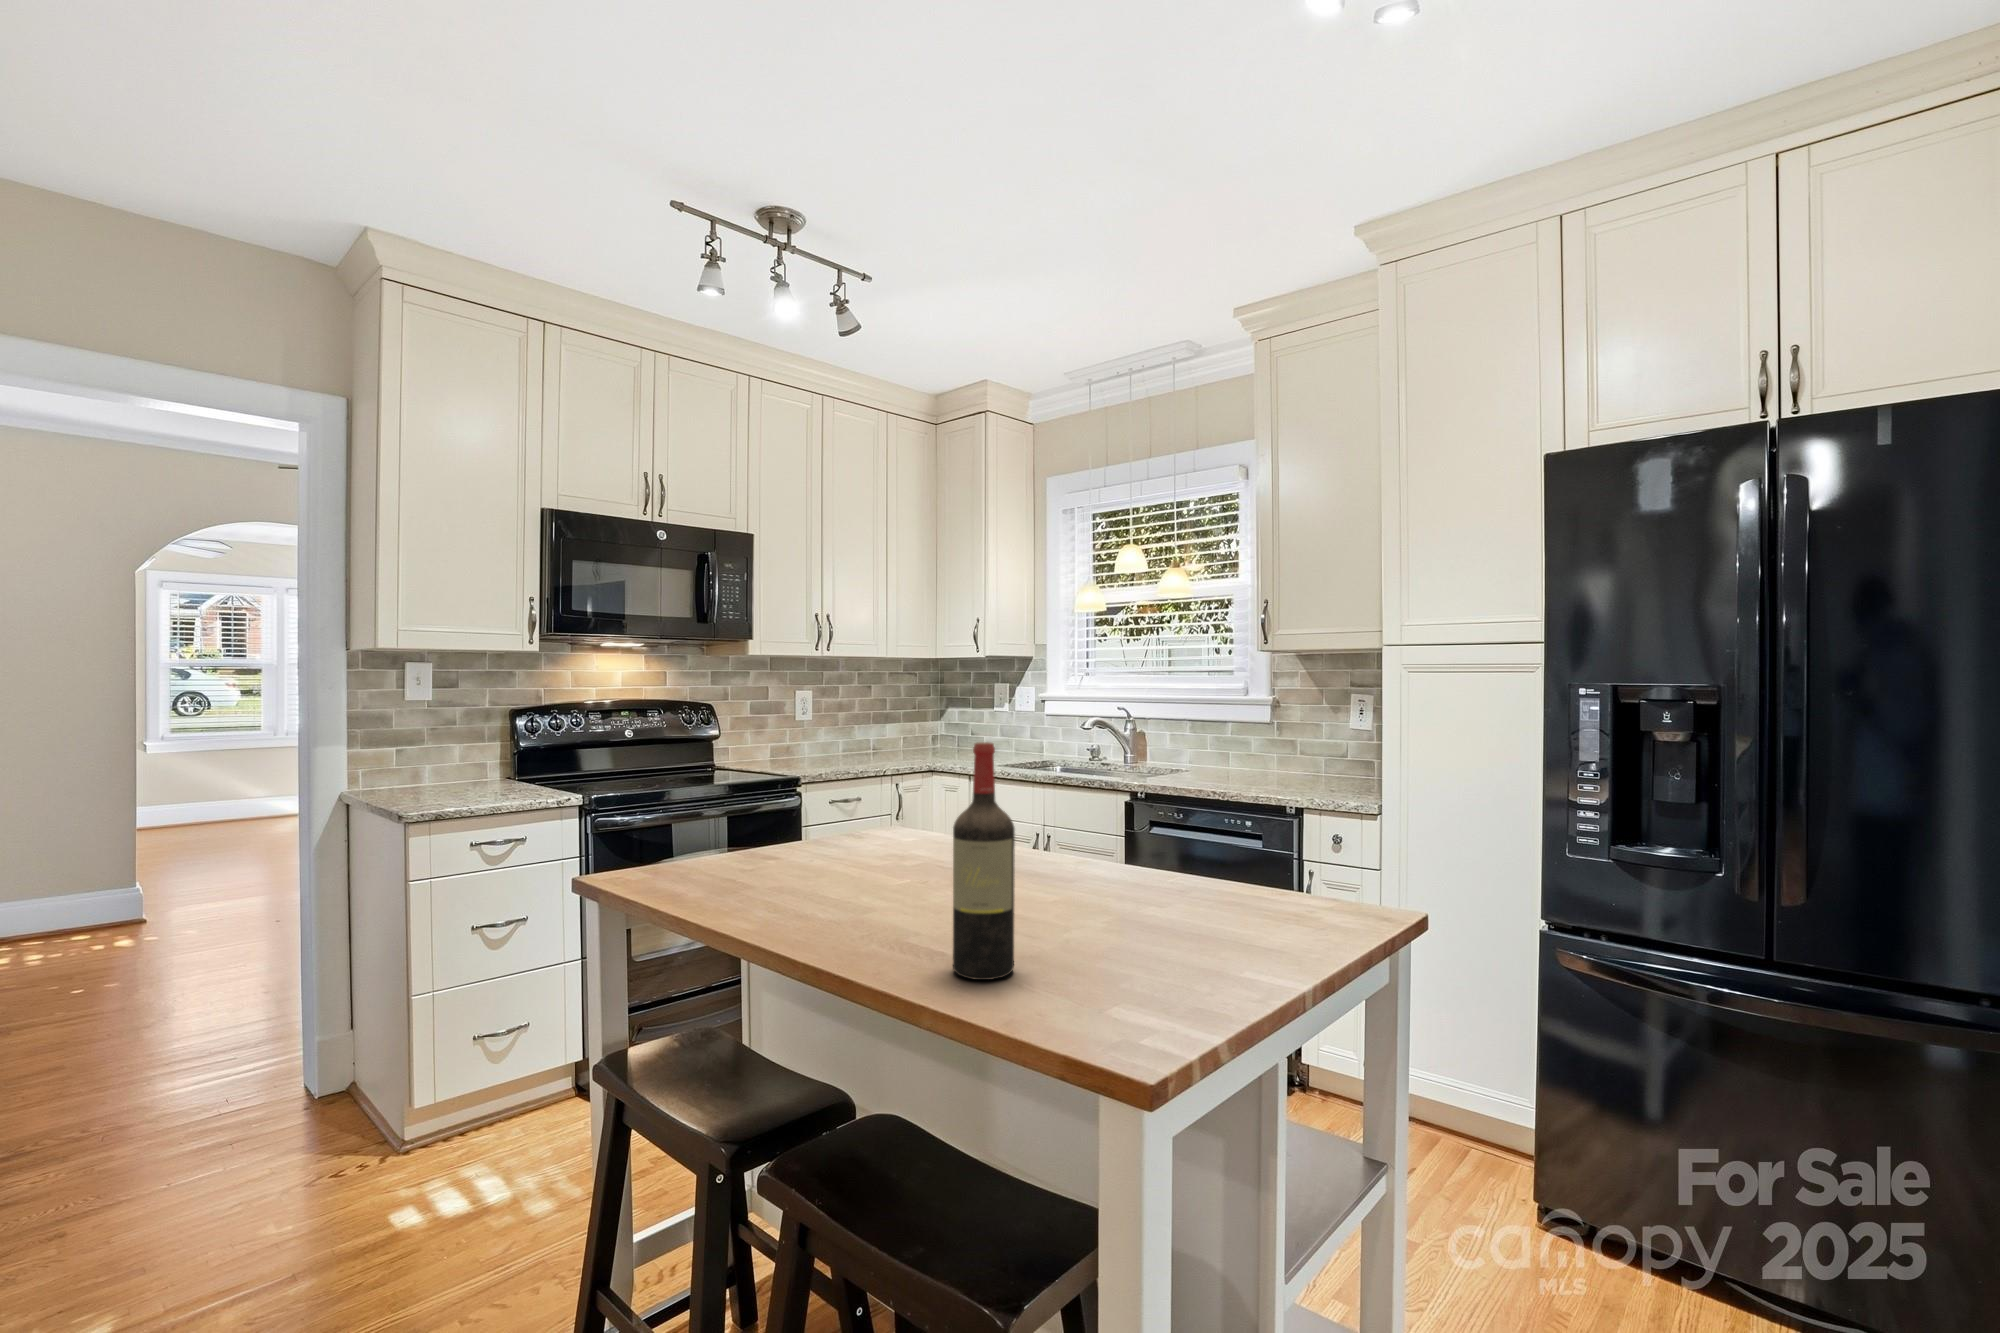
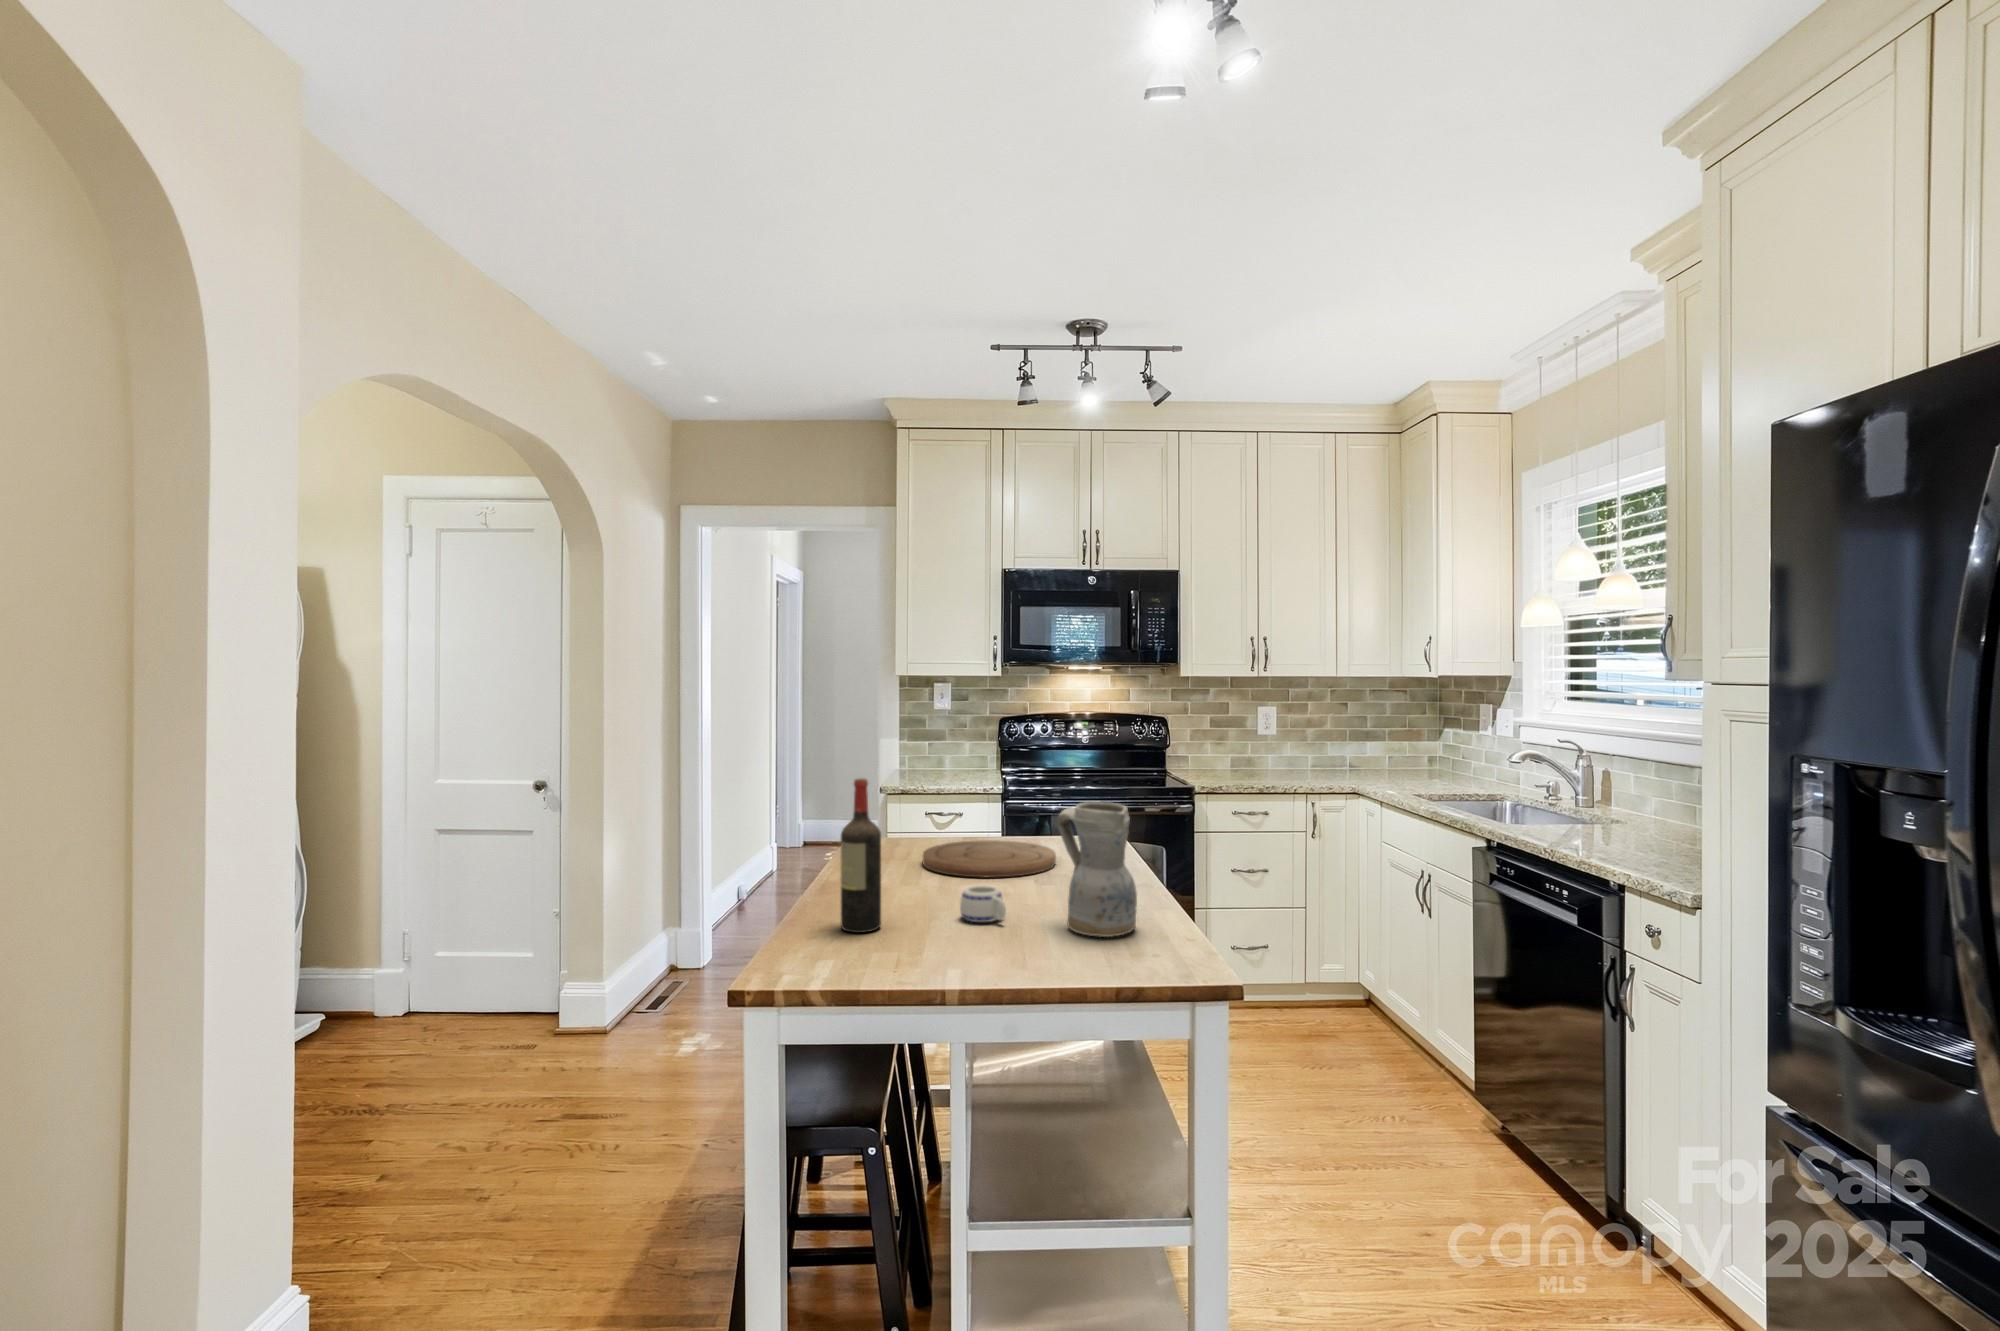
ceramic pitcher: none [1138,756,1243,916] -> present [1057,802,1137,937]
cutting board: none [766,841,947,891] -> present [923,840,1056,877]
mug: none [1035,882,1112,931] -> present [960,886,1006,922]

